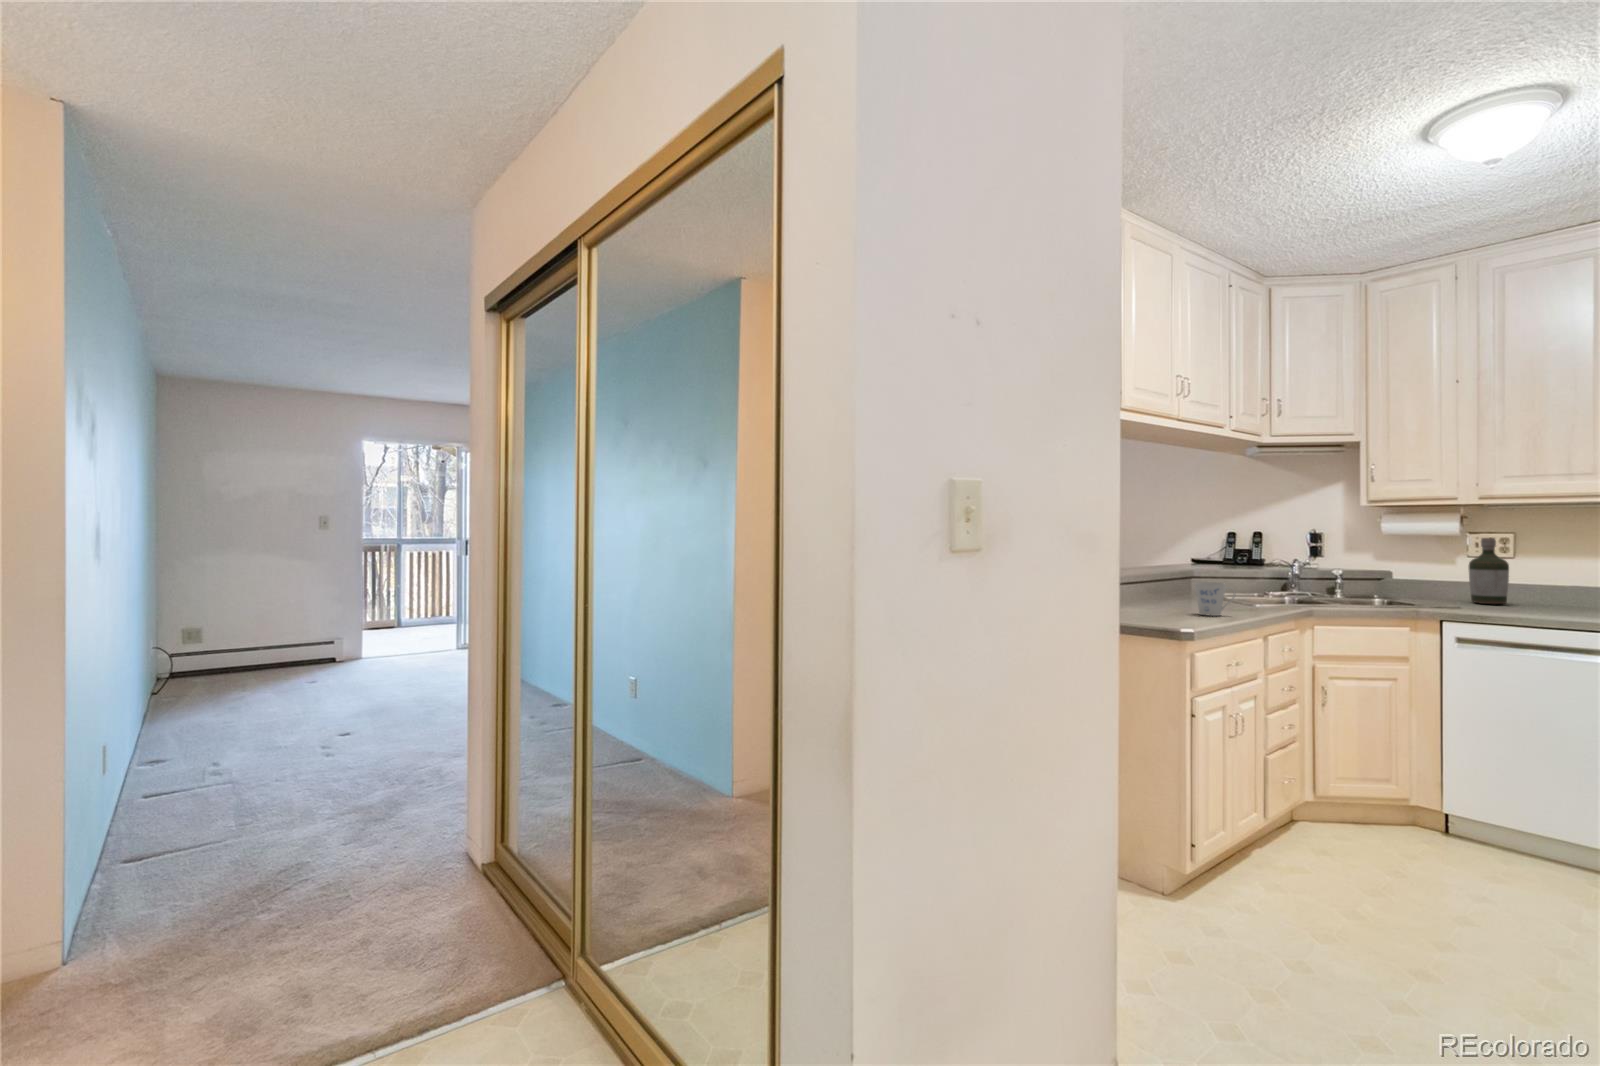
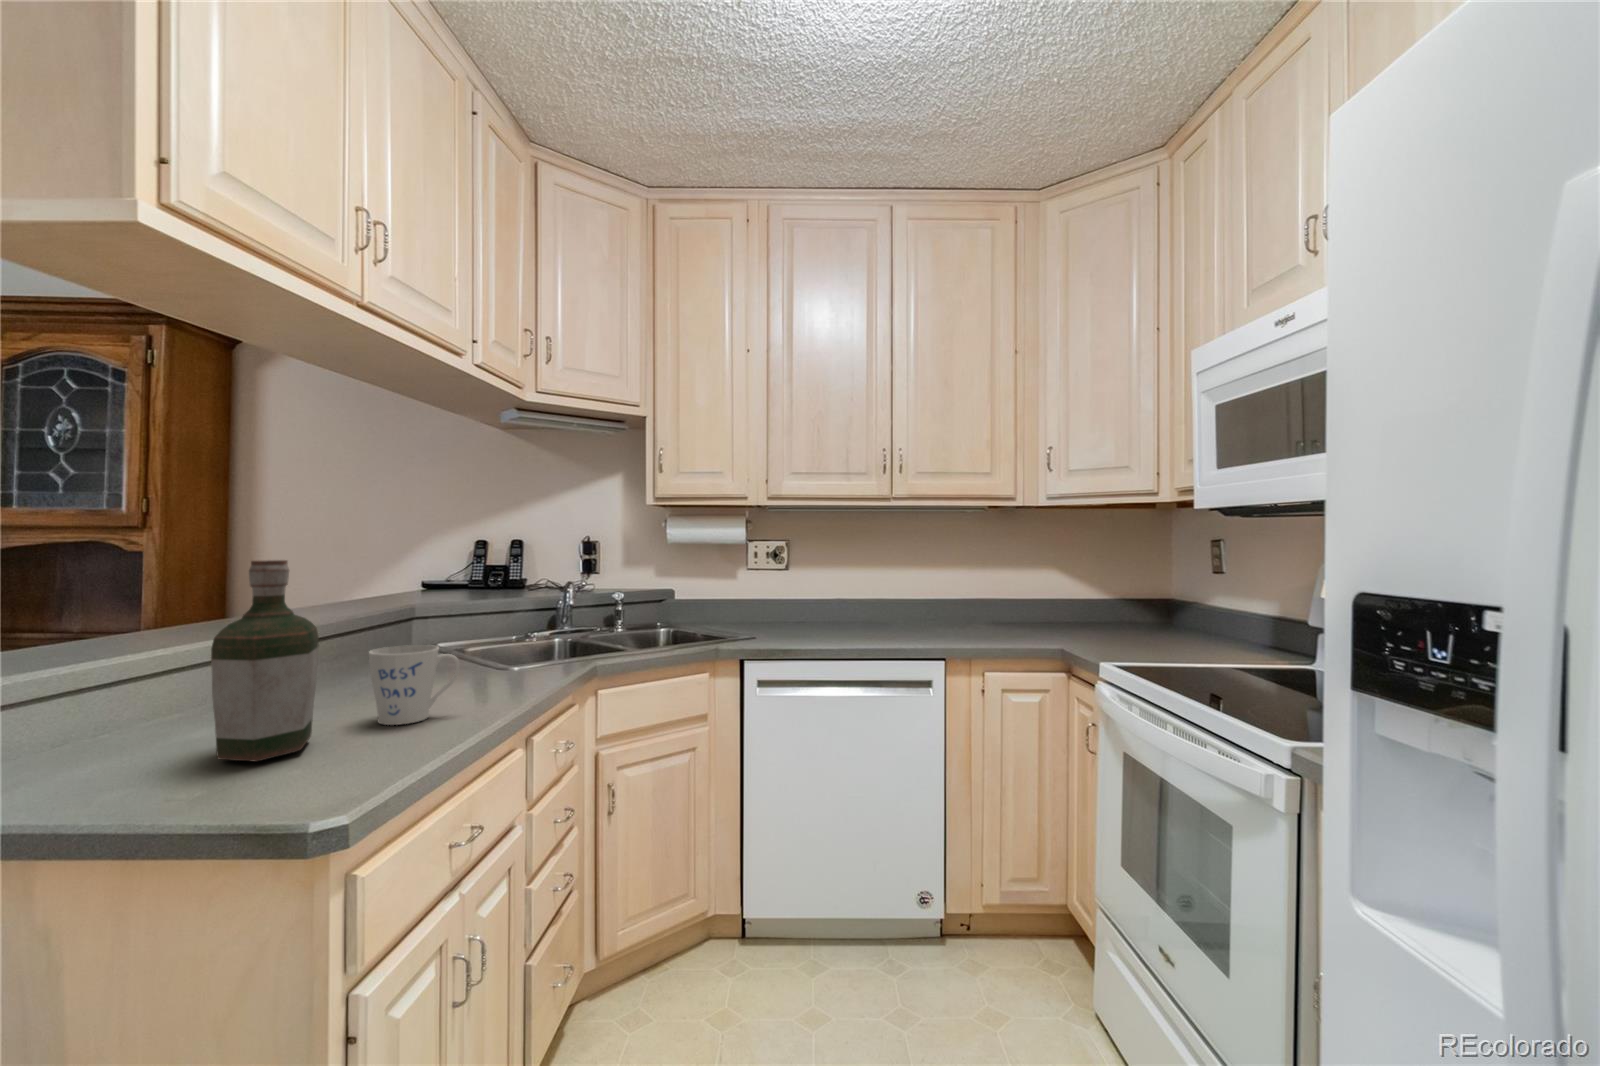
bottle: present [1469,538,1509,604] -> present [211,560,319,762]

